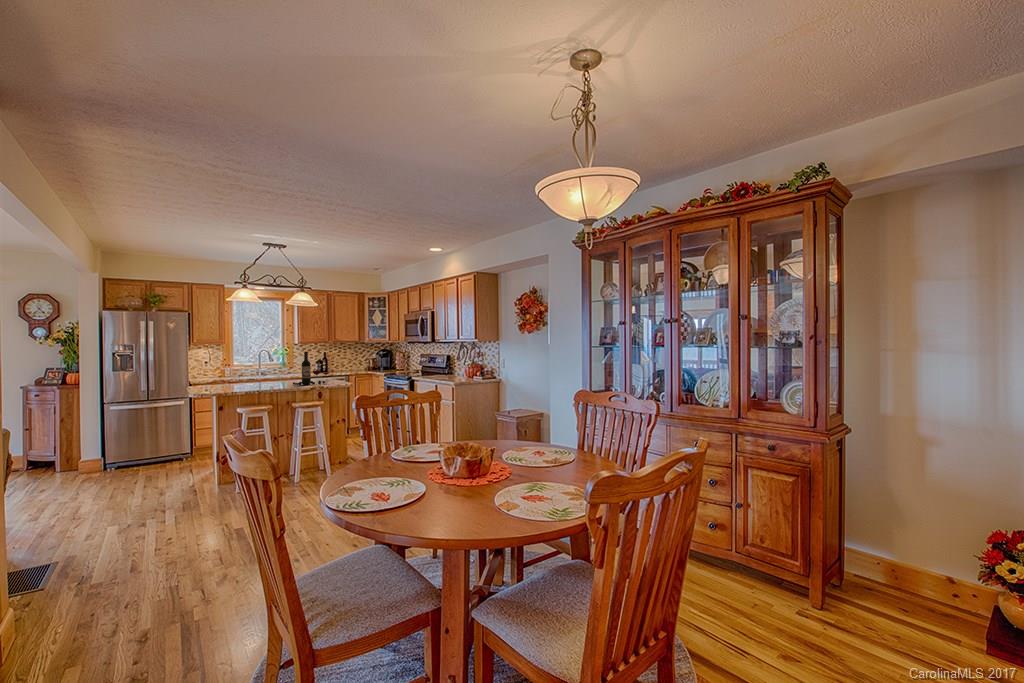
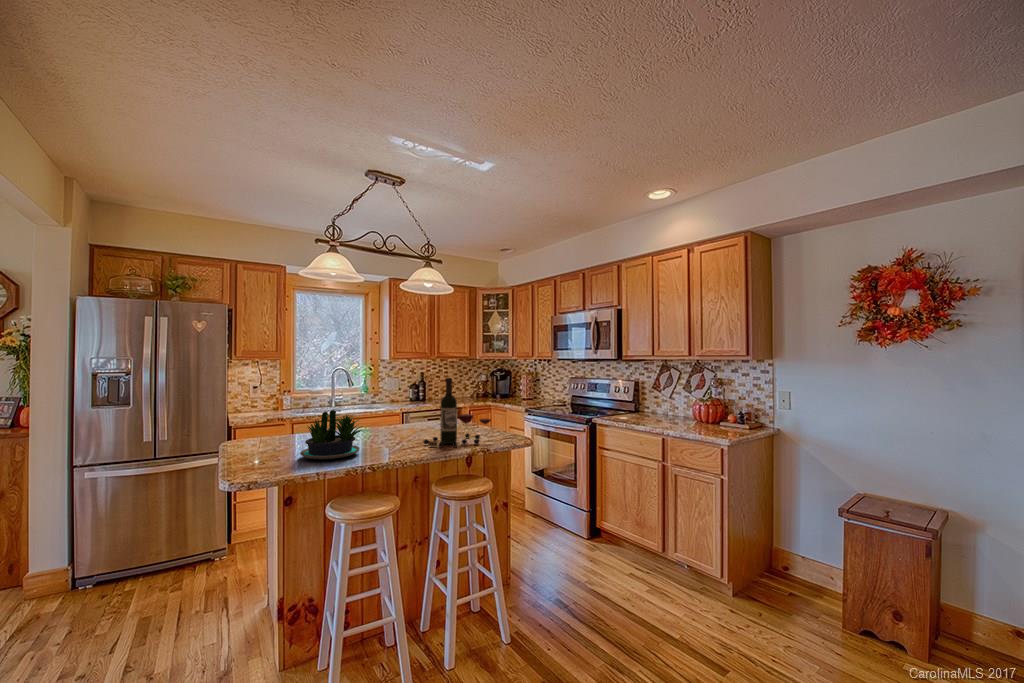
potted plant: none [227,367,262,389] -> present [300,410,362,459]

